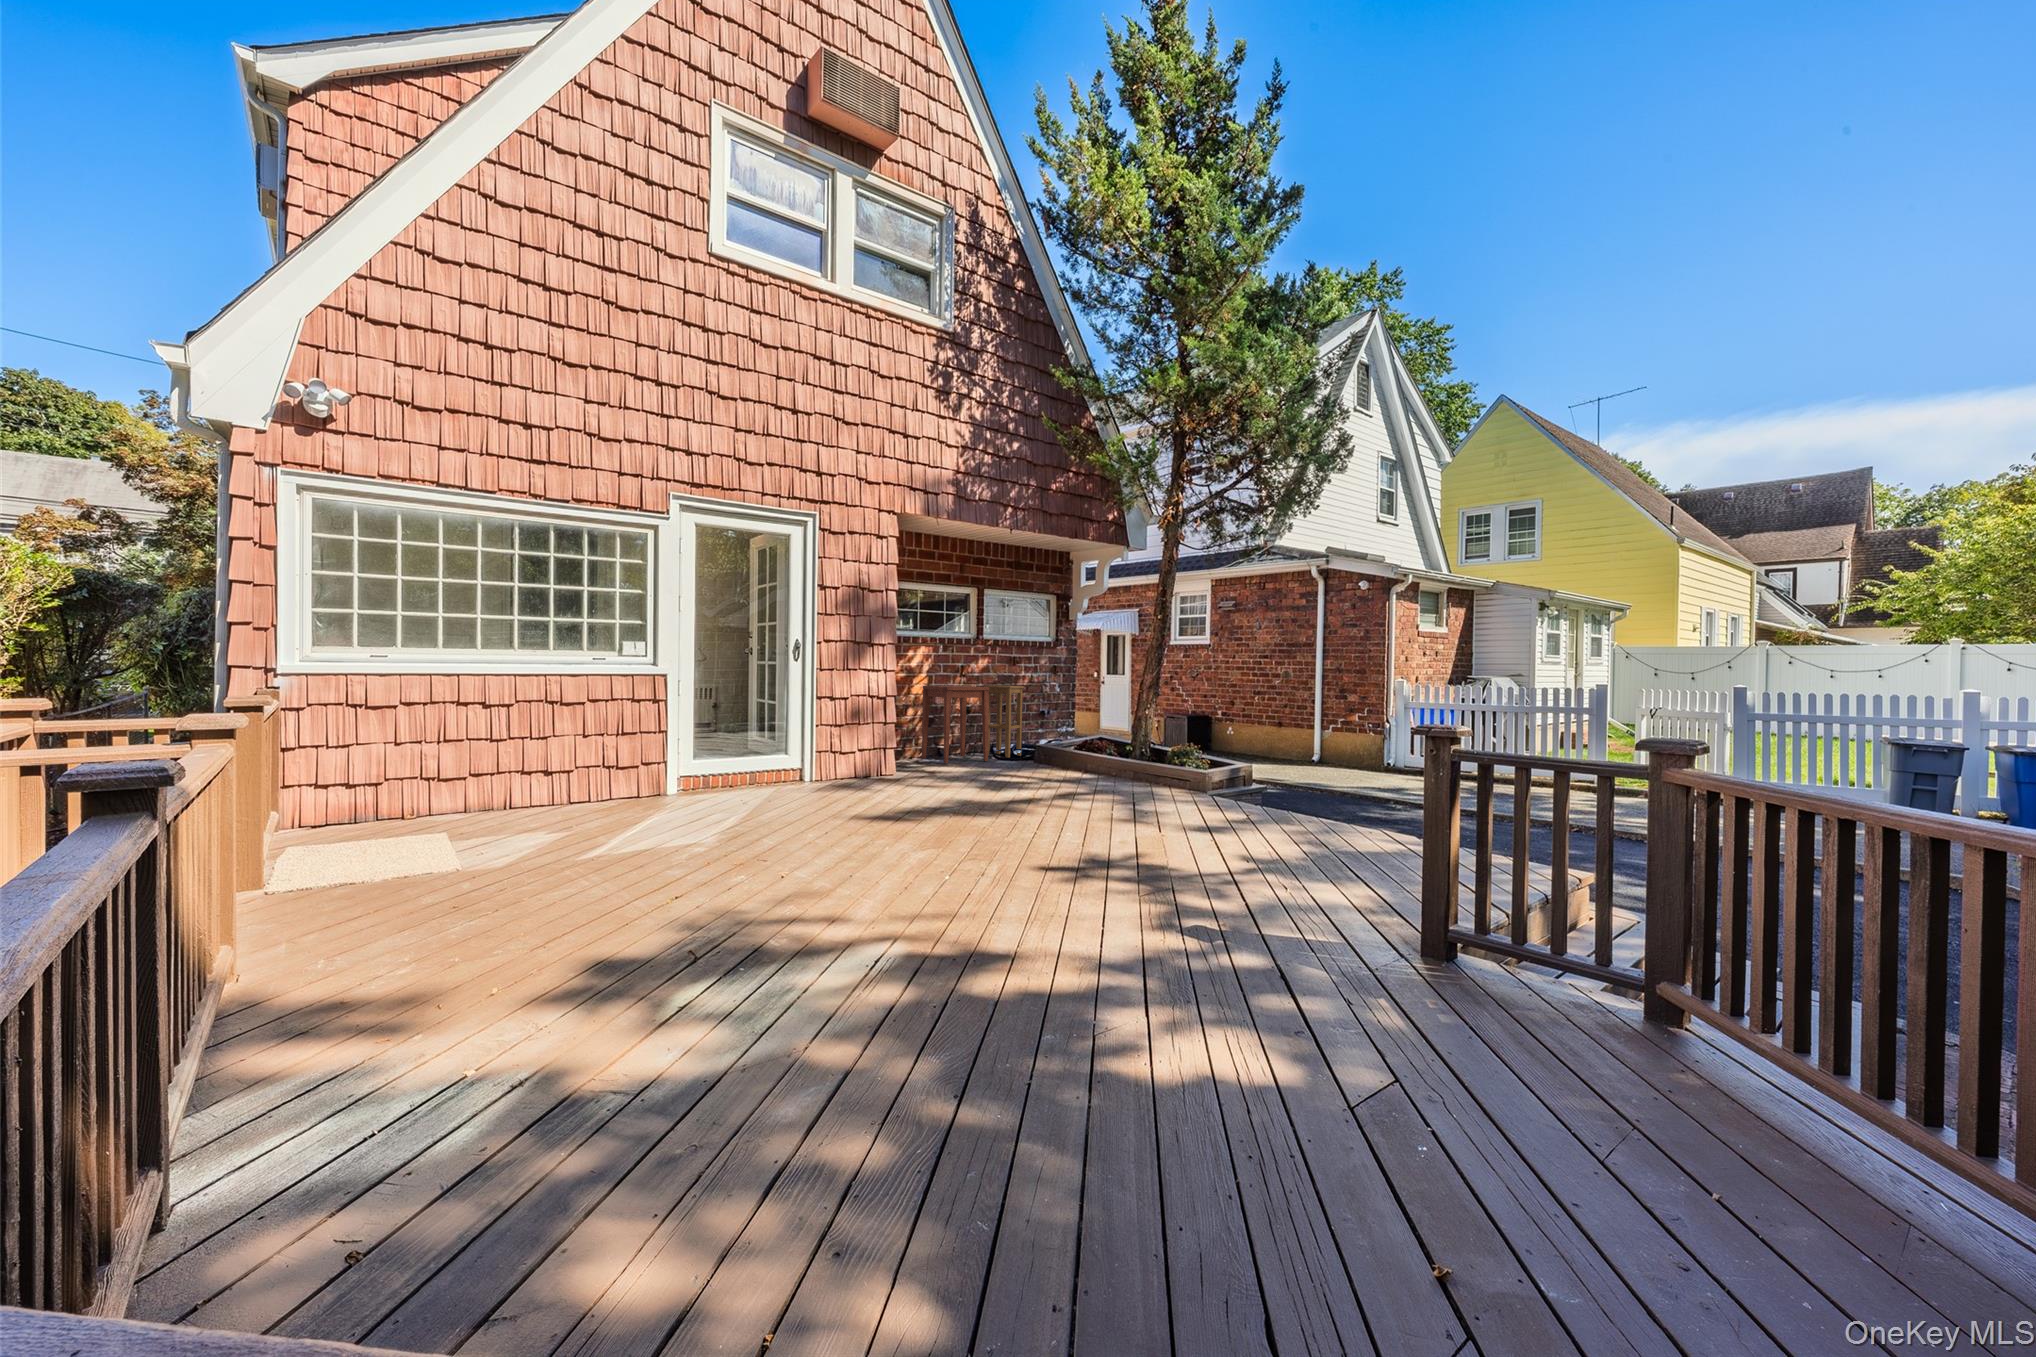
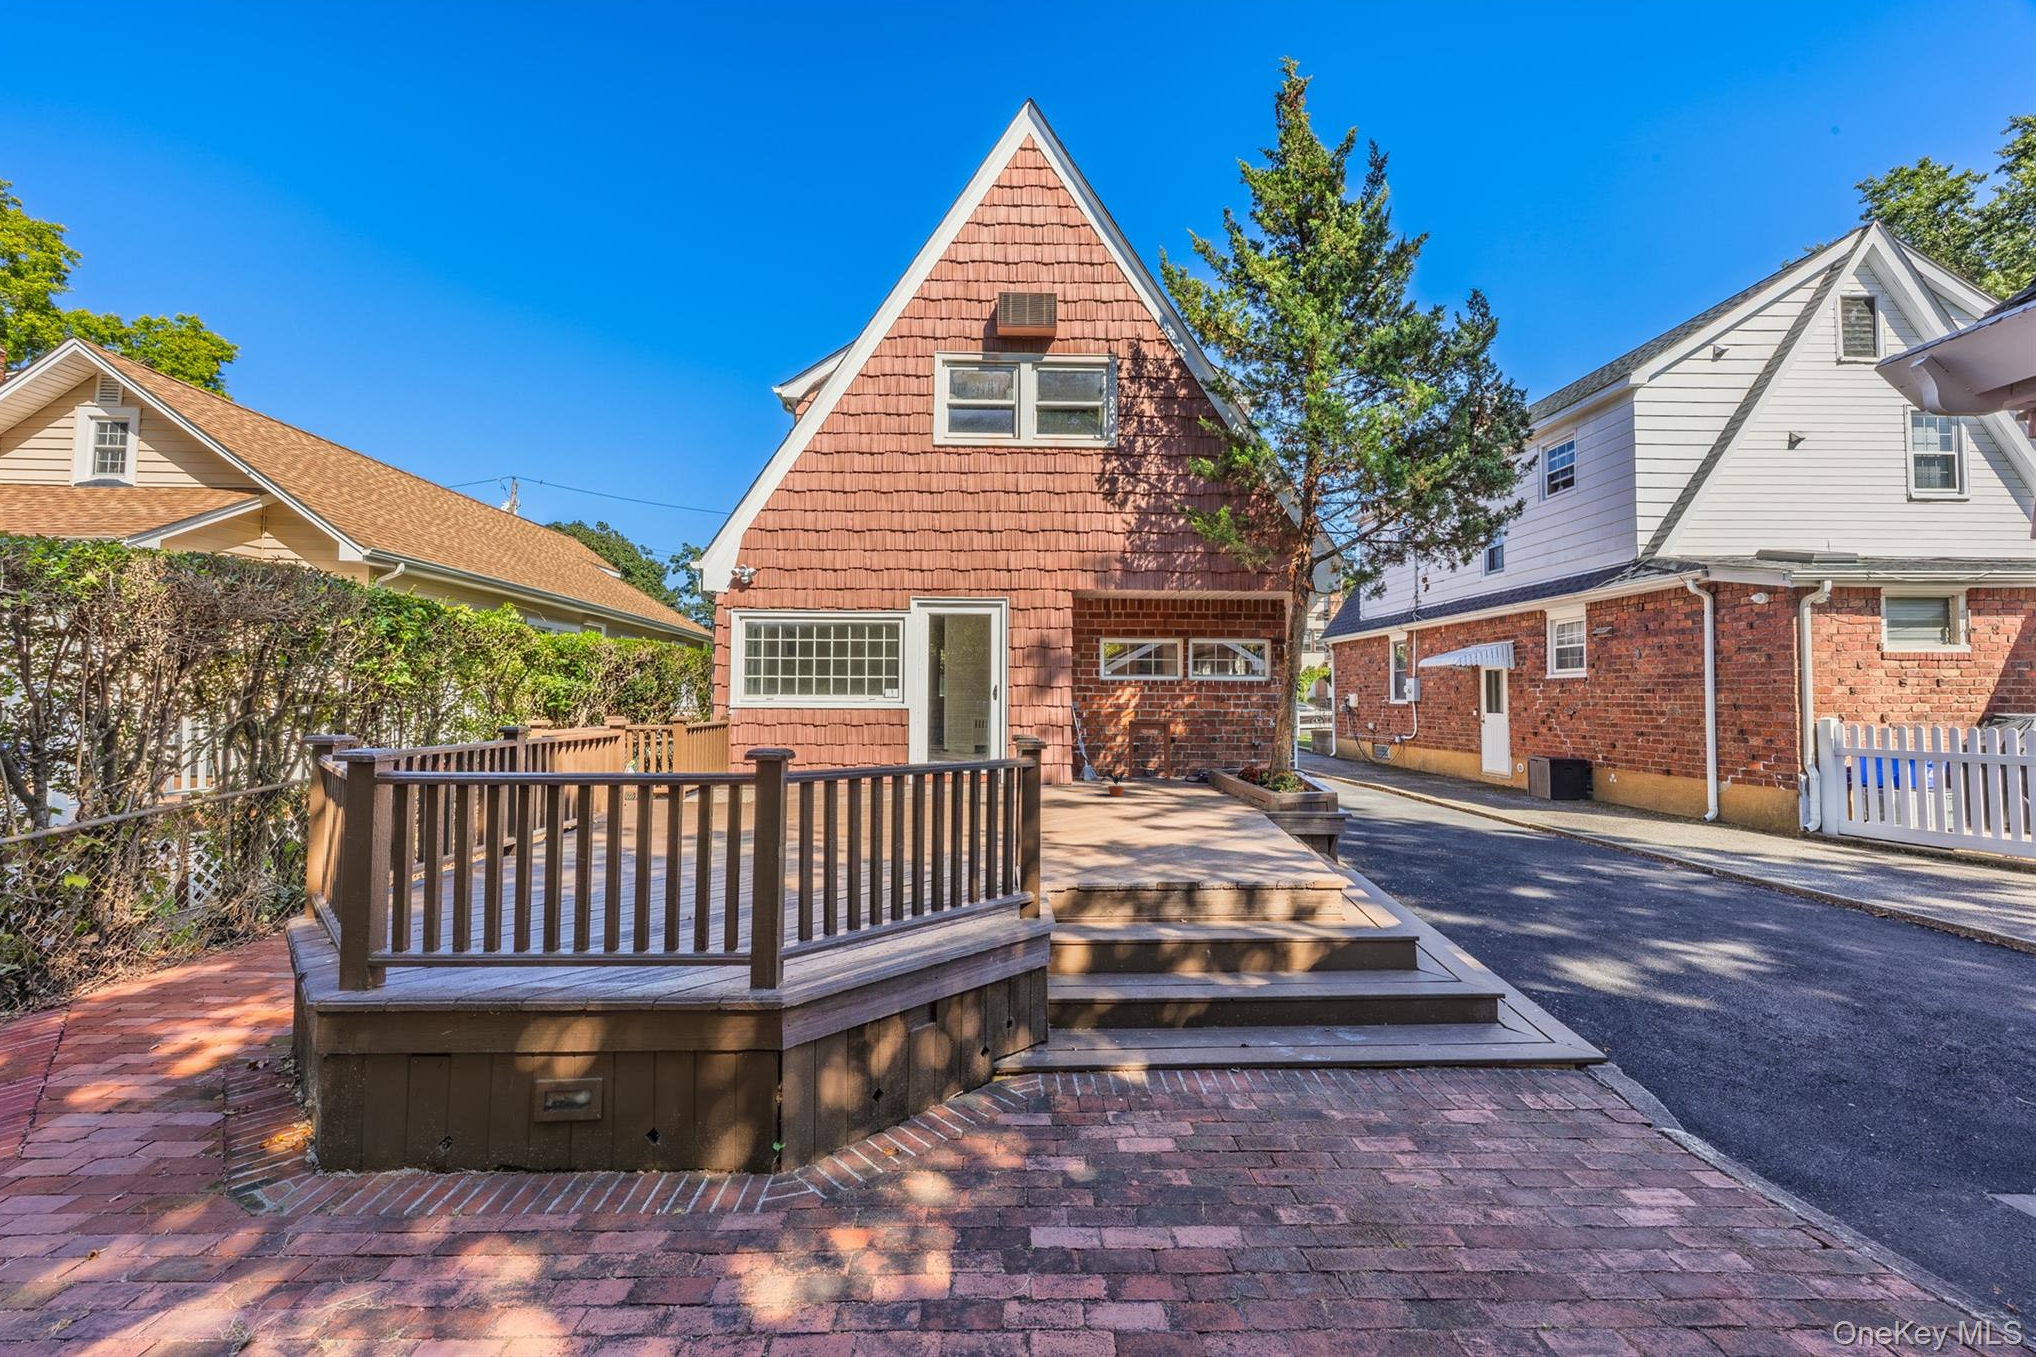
stool: present [984,686,1024,758] -> none [1182,721,1218,782]
potted plant: none [994,757,1032,789] -> present [1101,773,1130,796]

